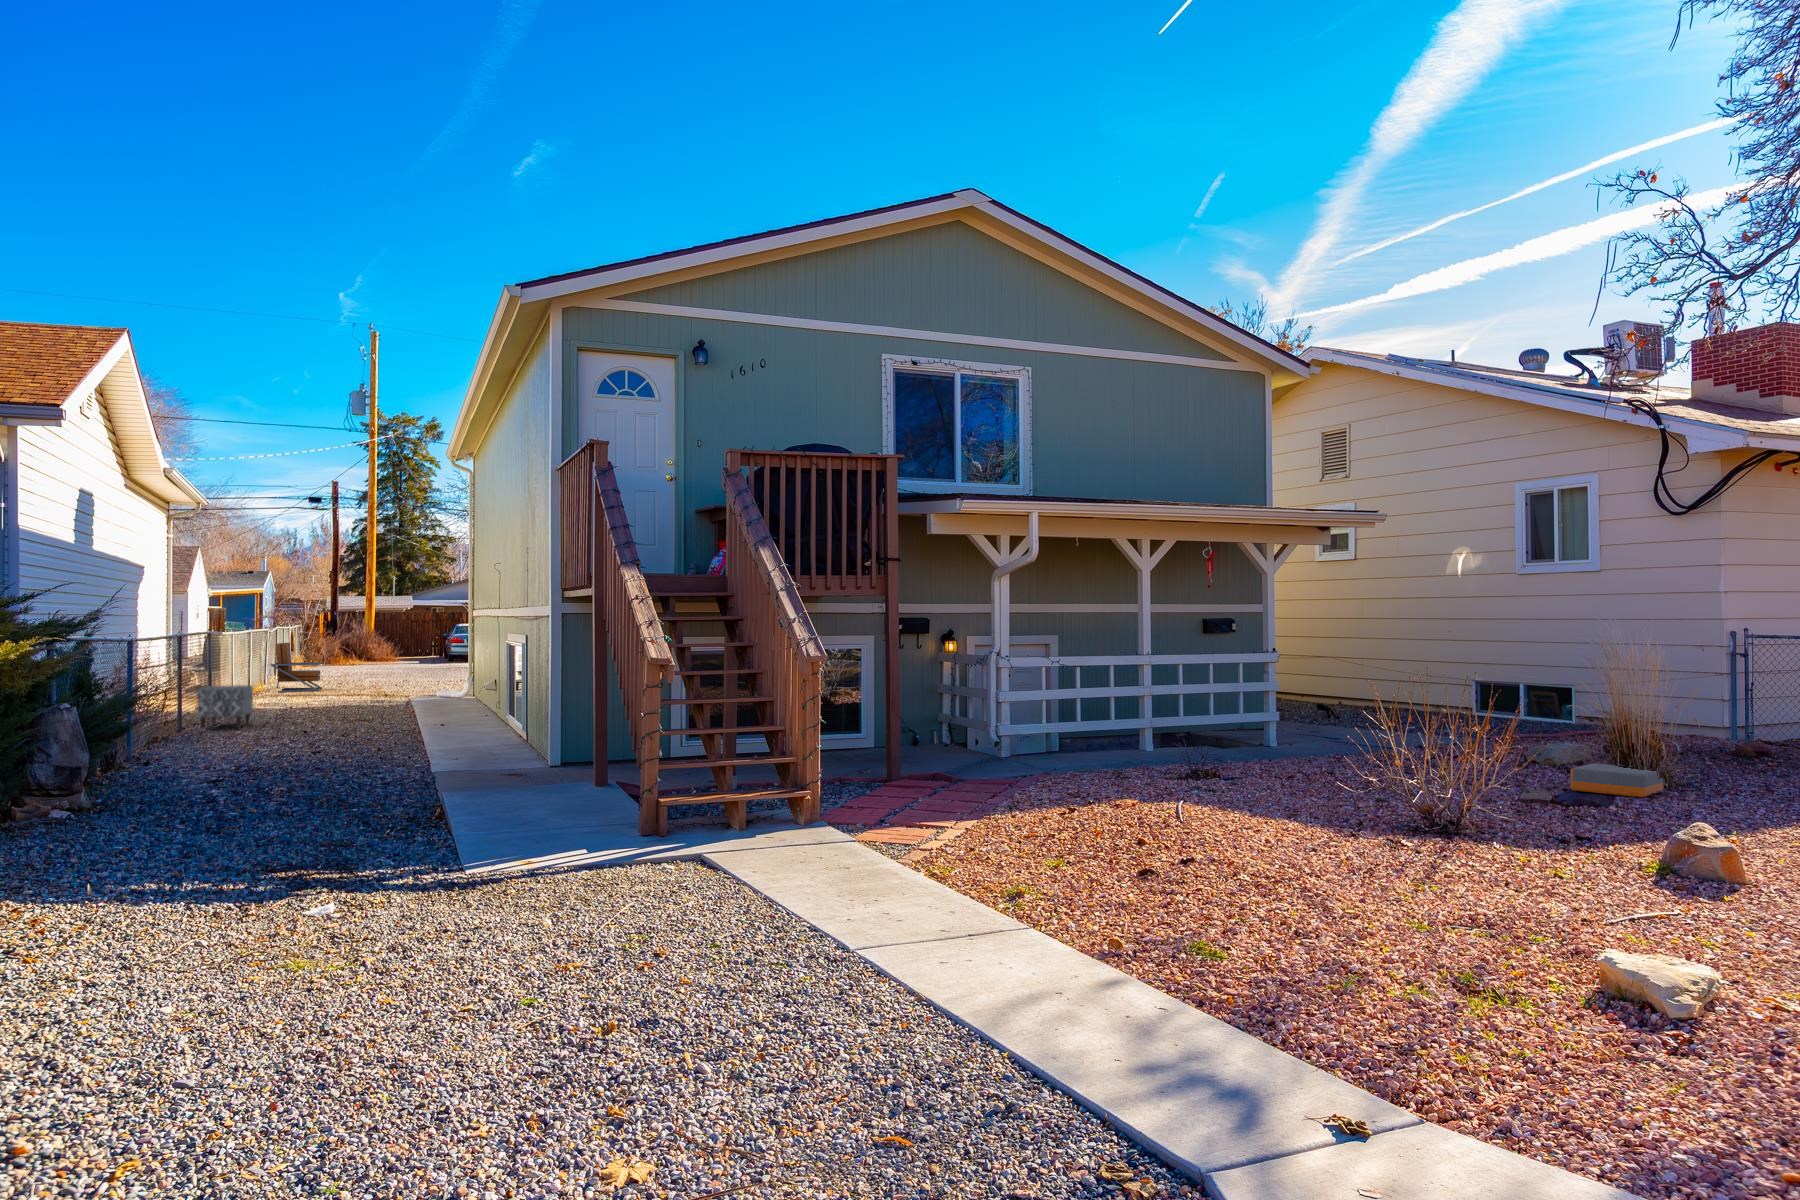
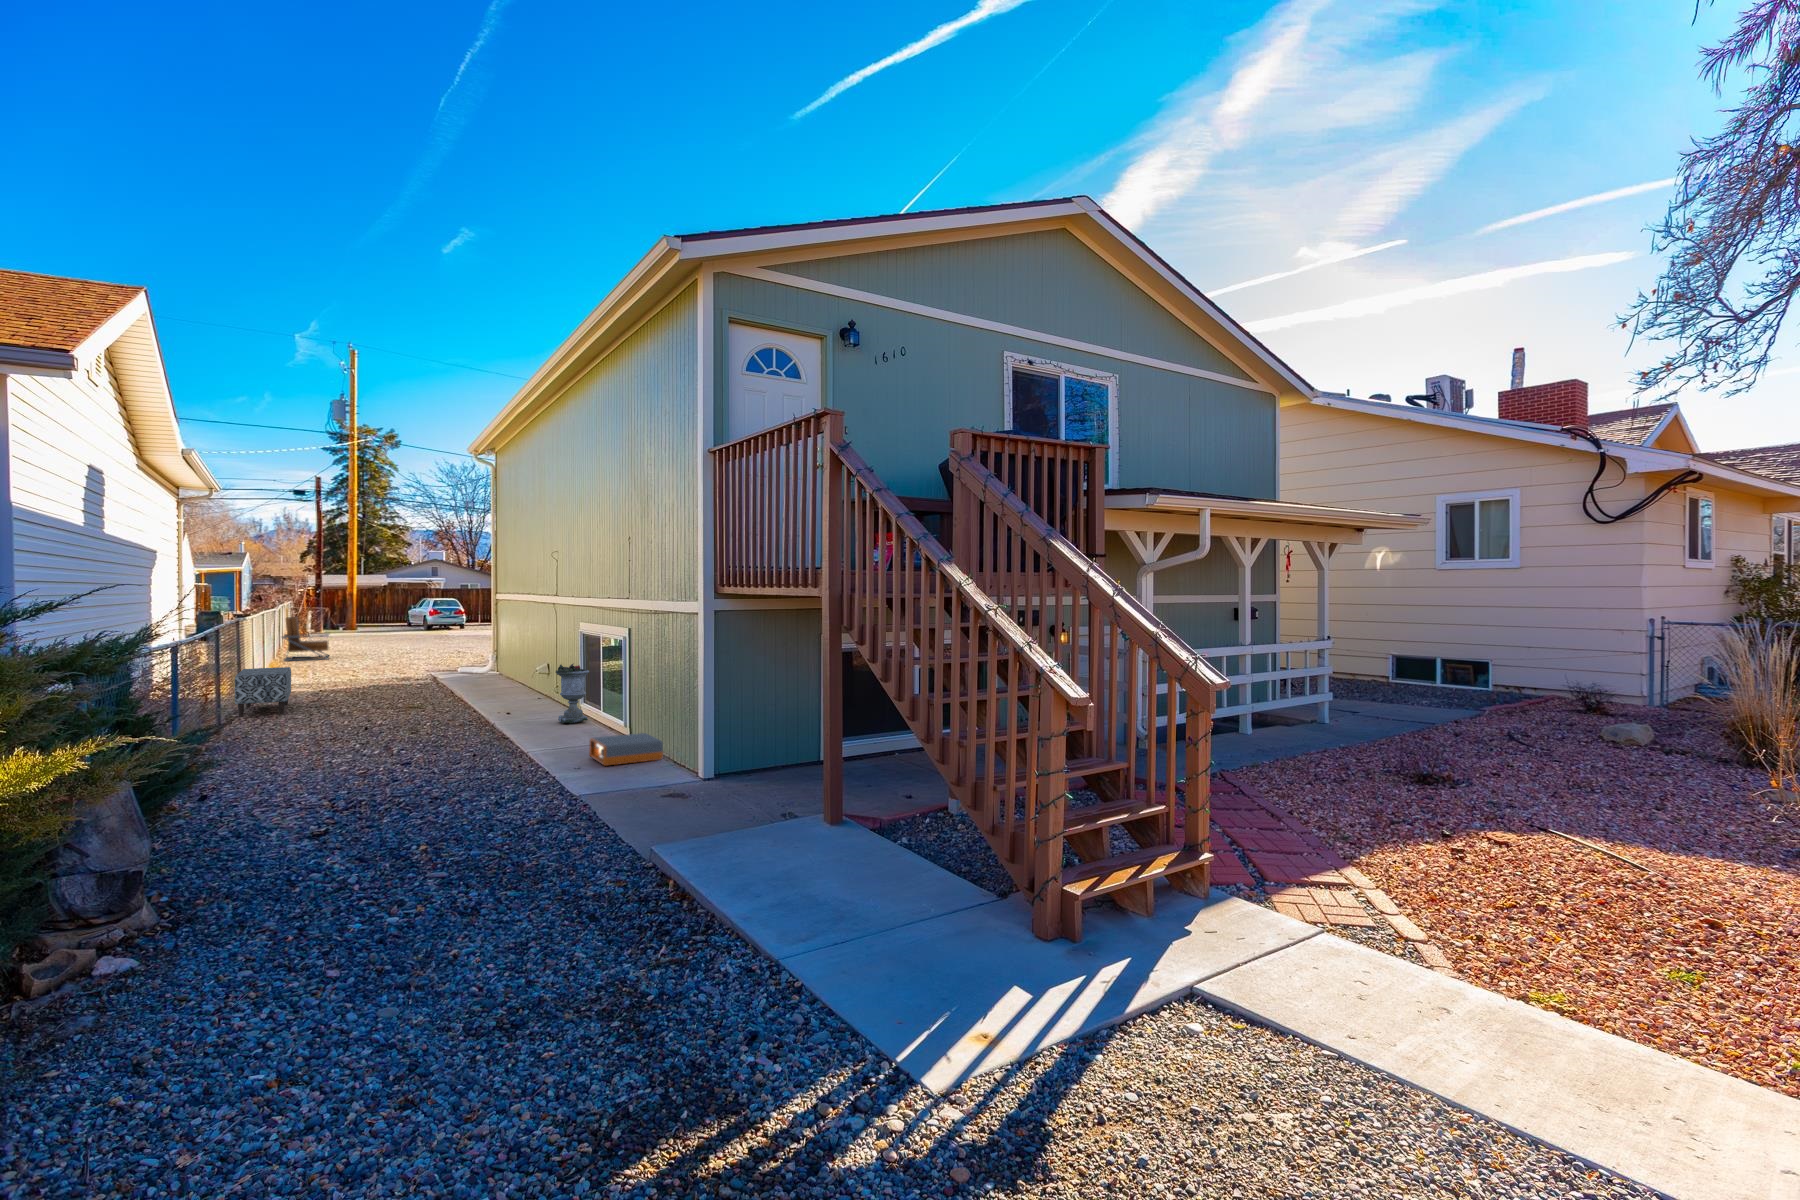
planter: none [473,680,508,741] -> present [556,664,589,723]
storage box: present [1570,763,1663,797] -> present [589,733,663,766]

